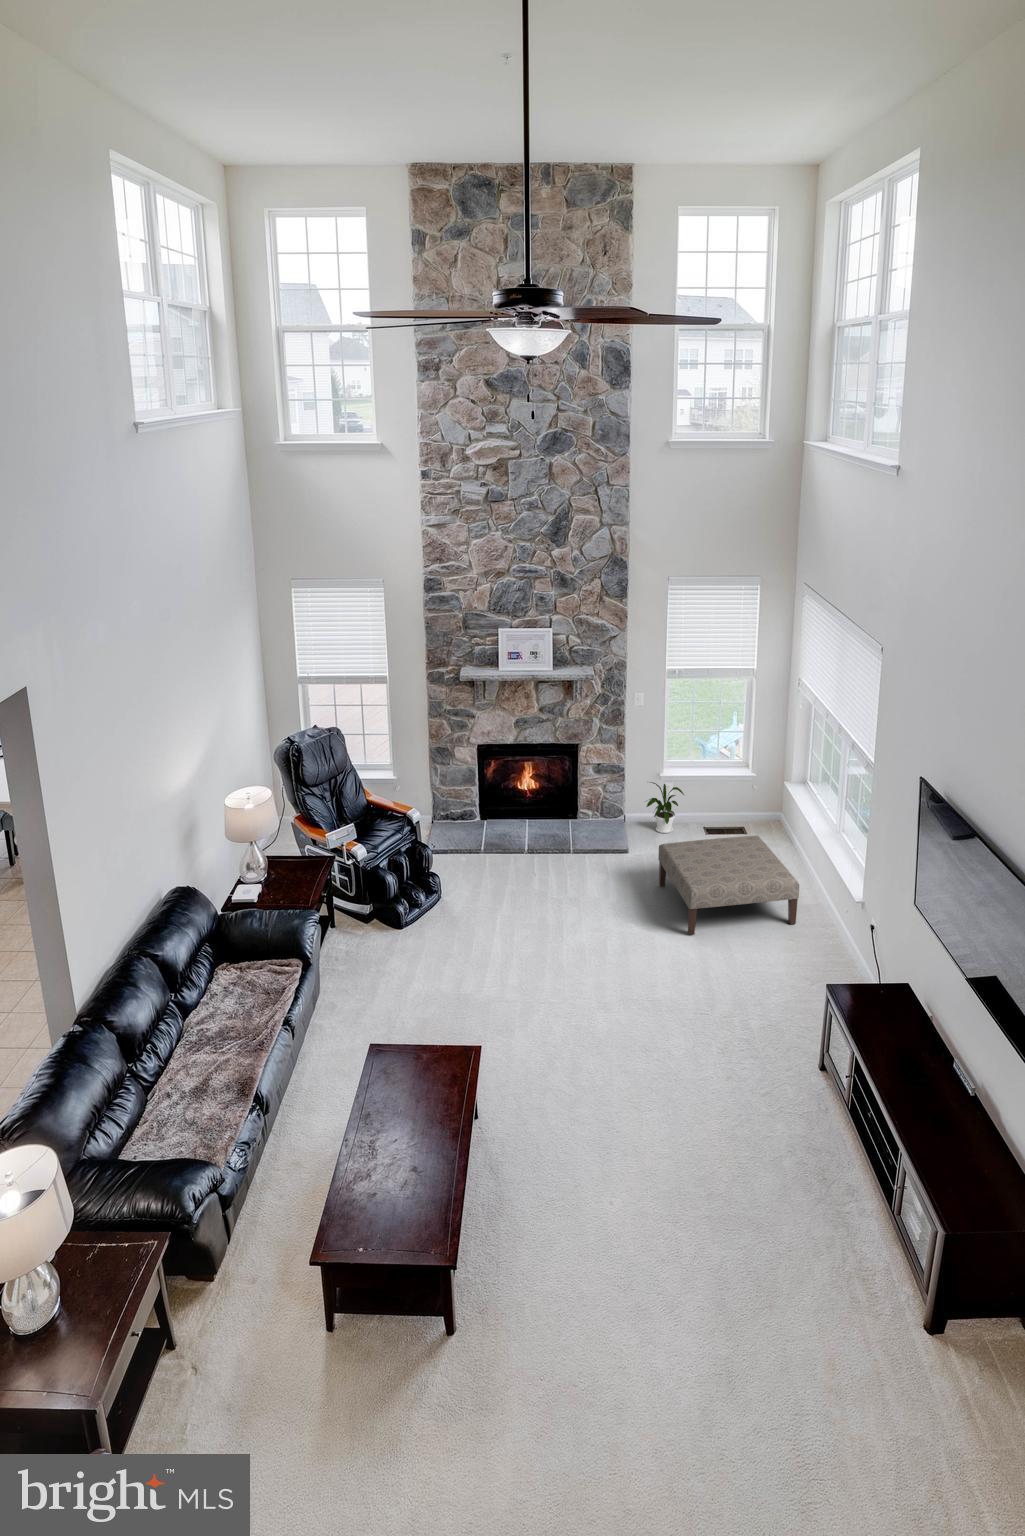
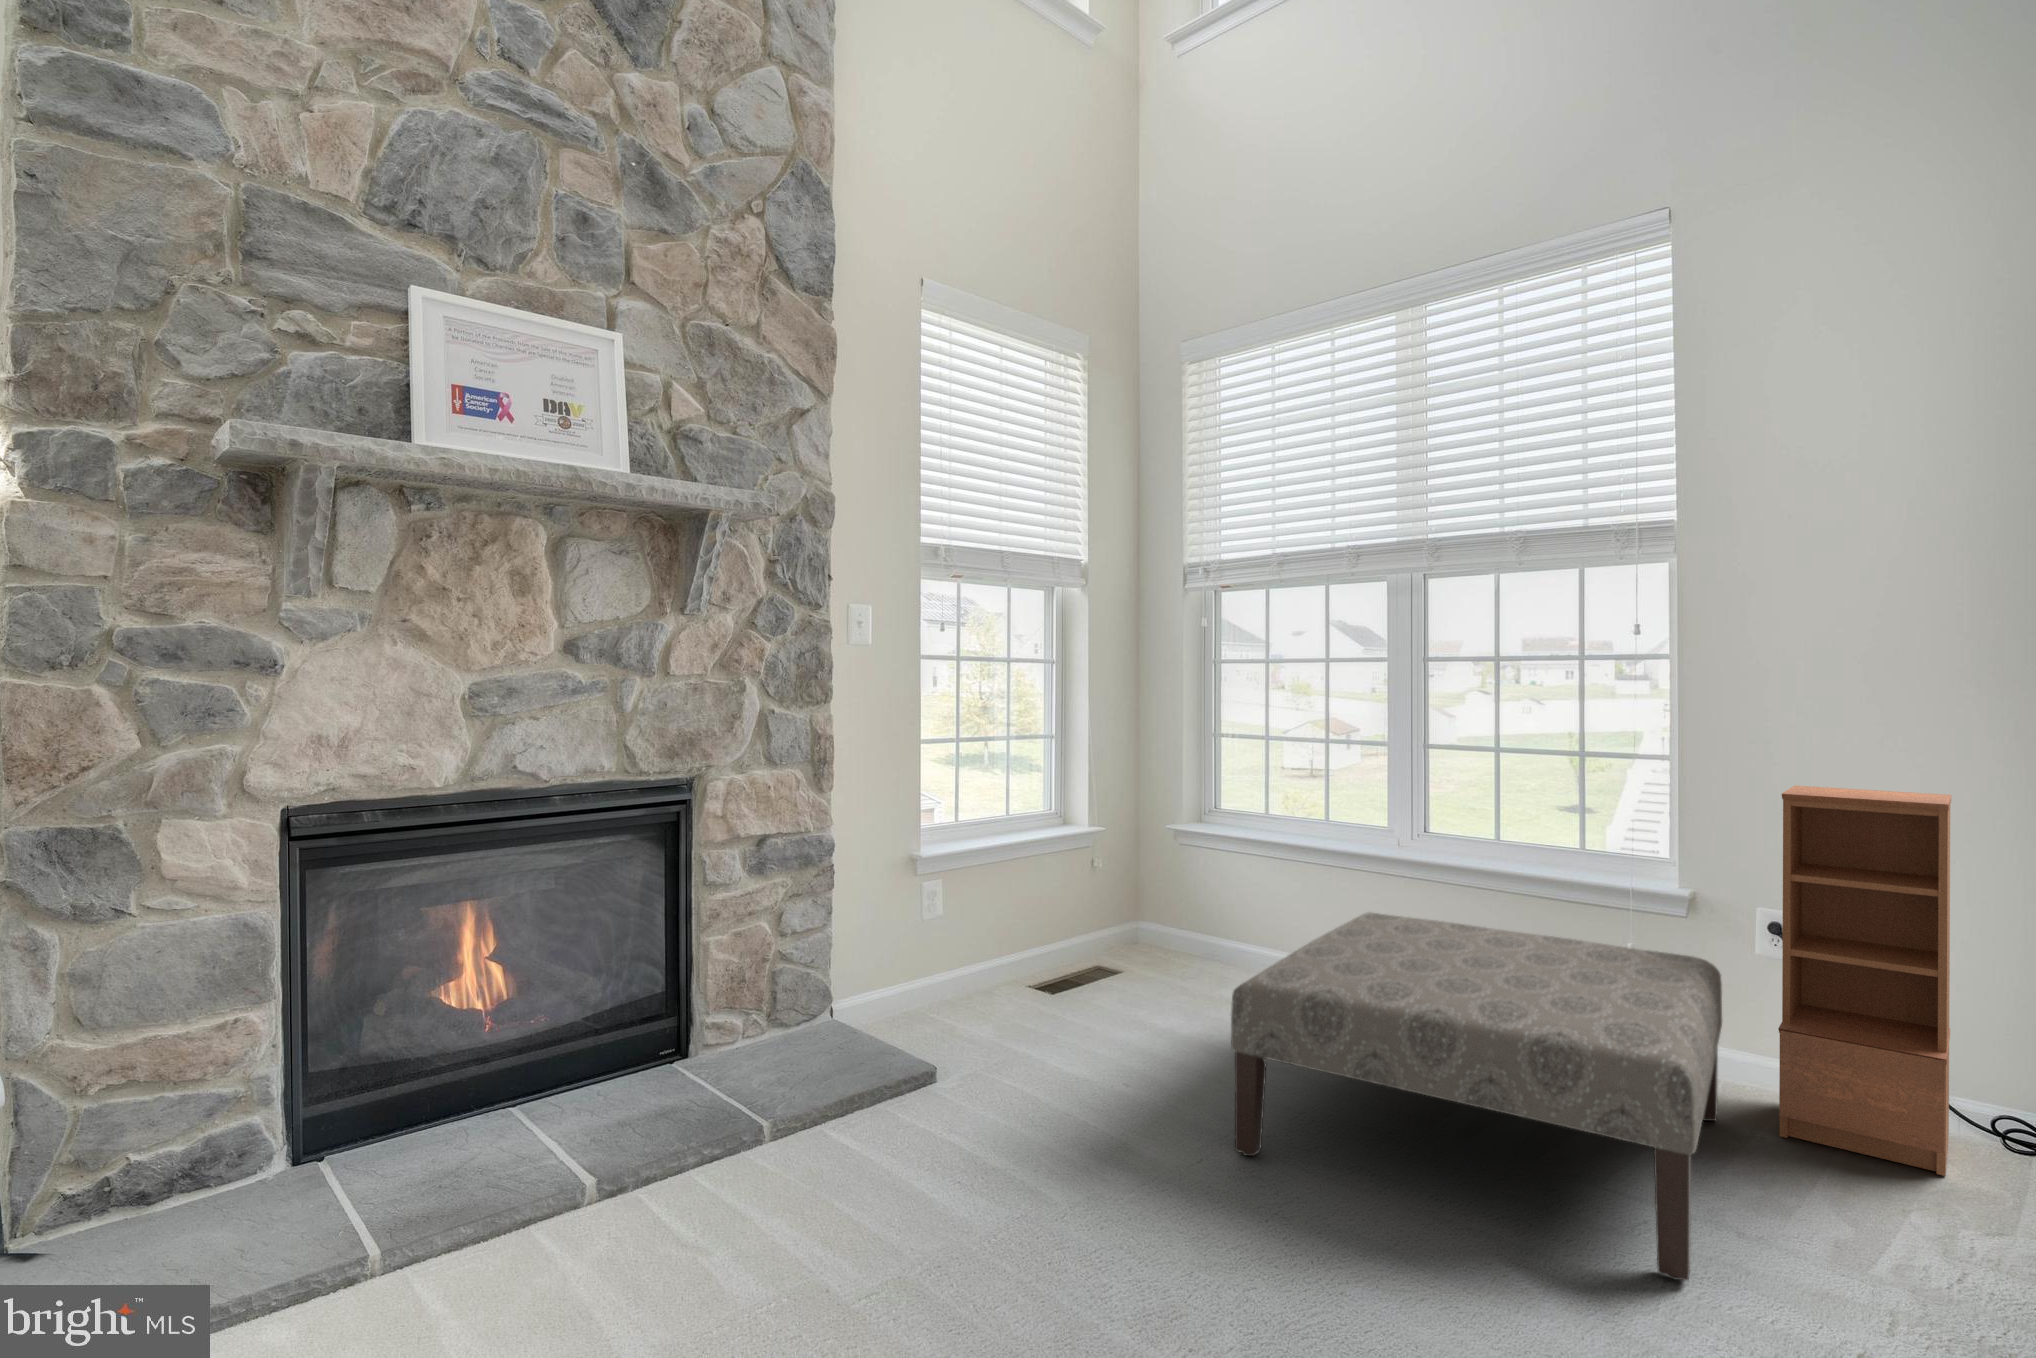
house plant: present [646,782,684,833] -> none [887,869,1032,1028]
bookcase: none [796,838,851,952] -> present [1778,786,1951,1176]

